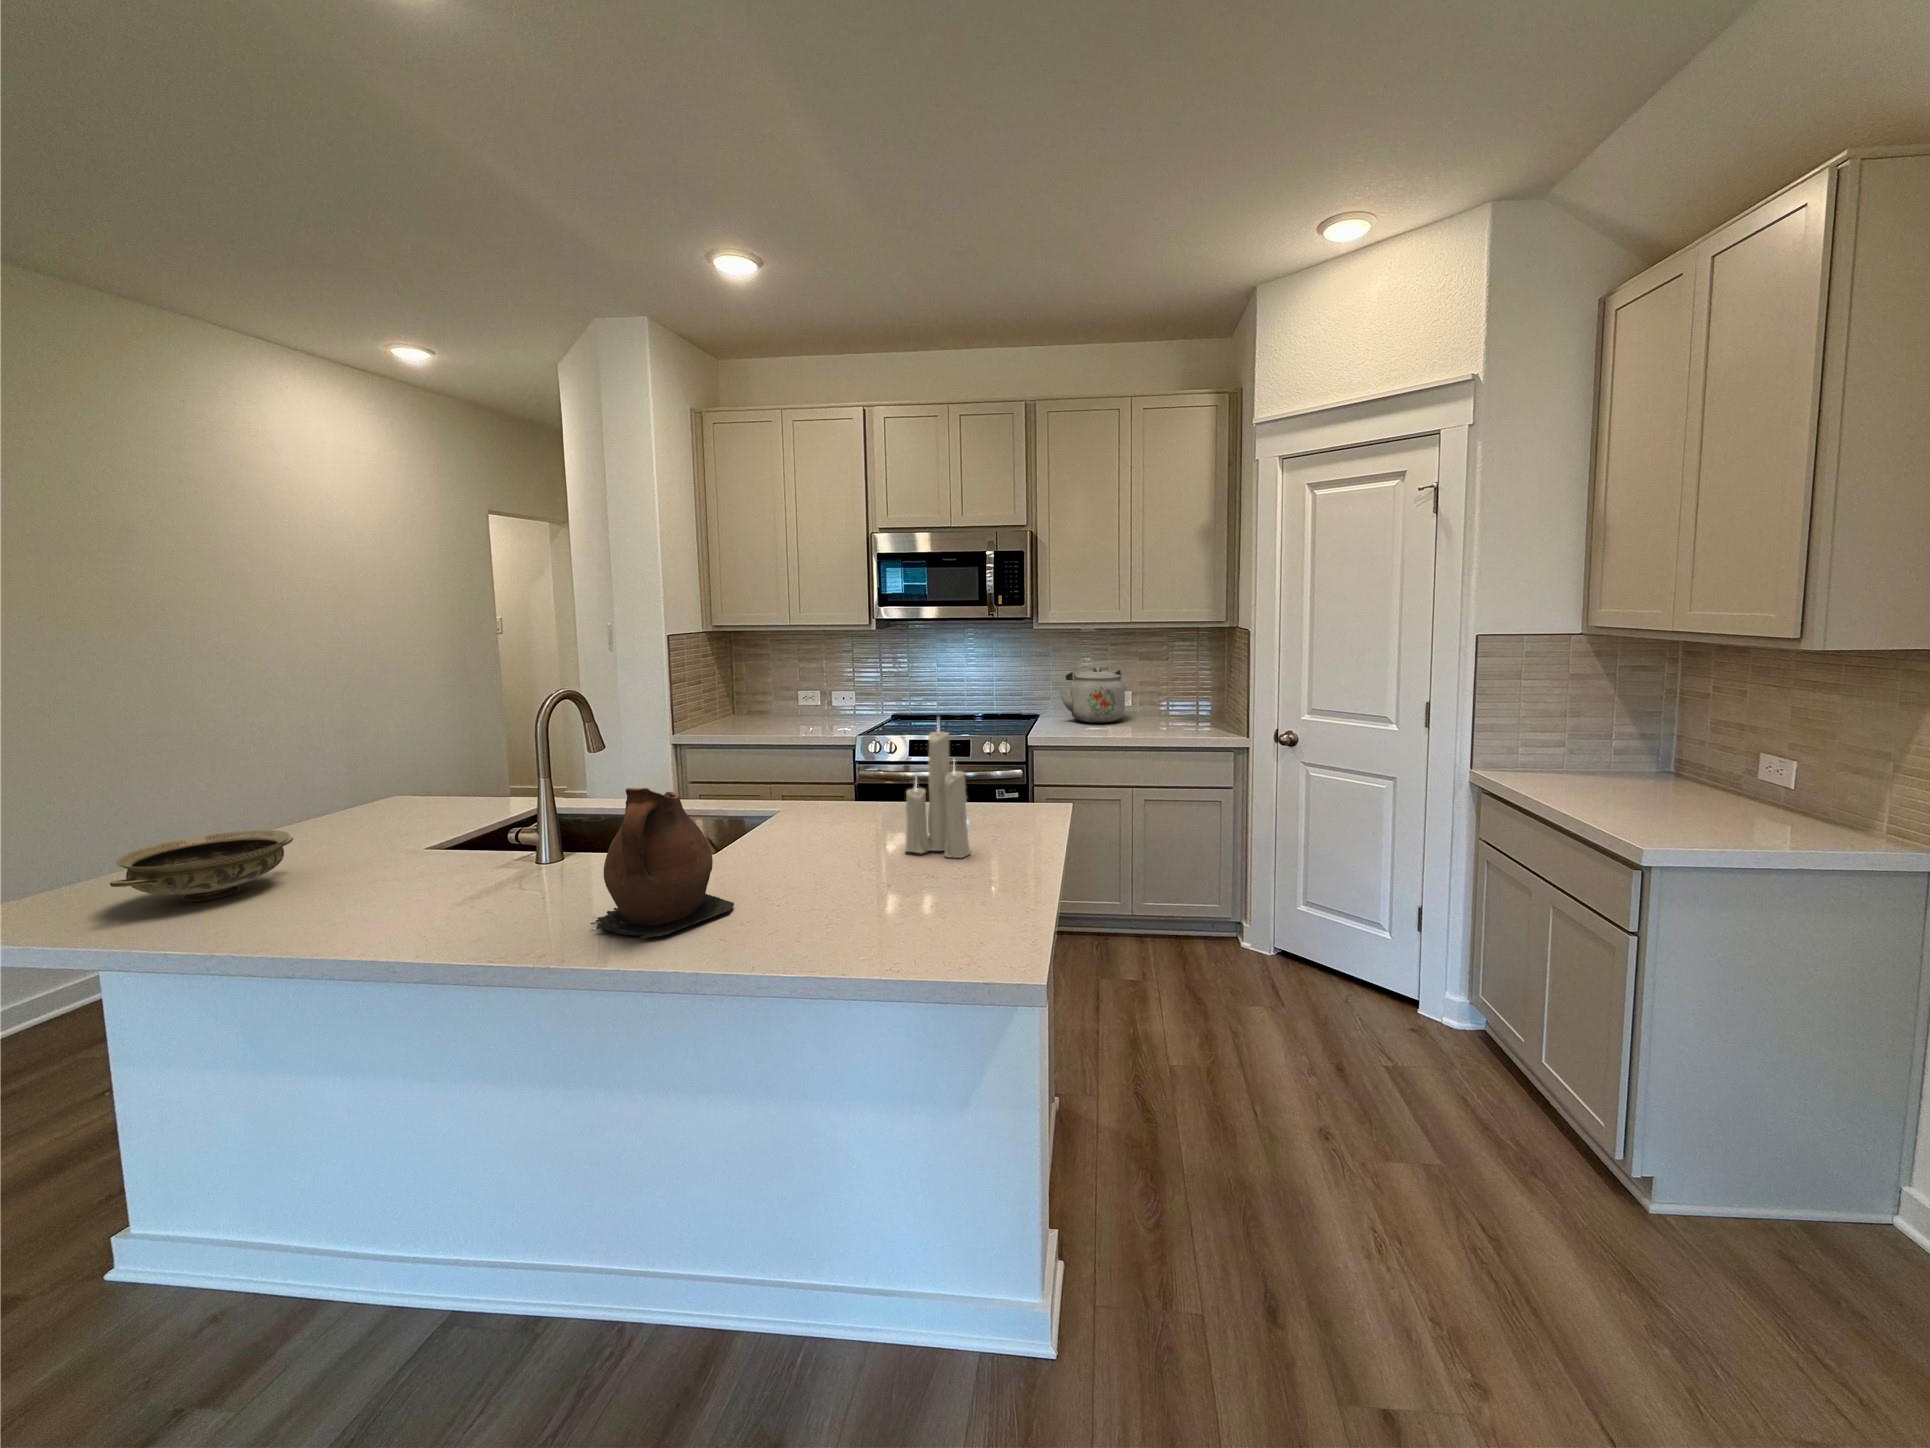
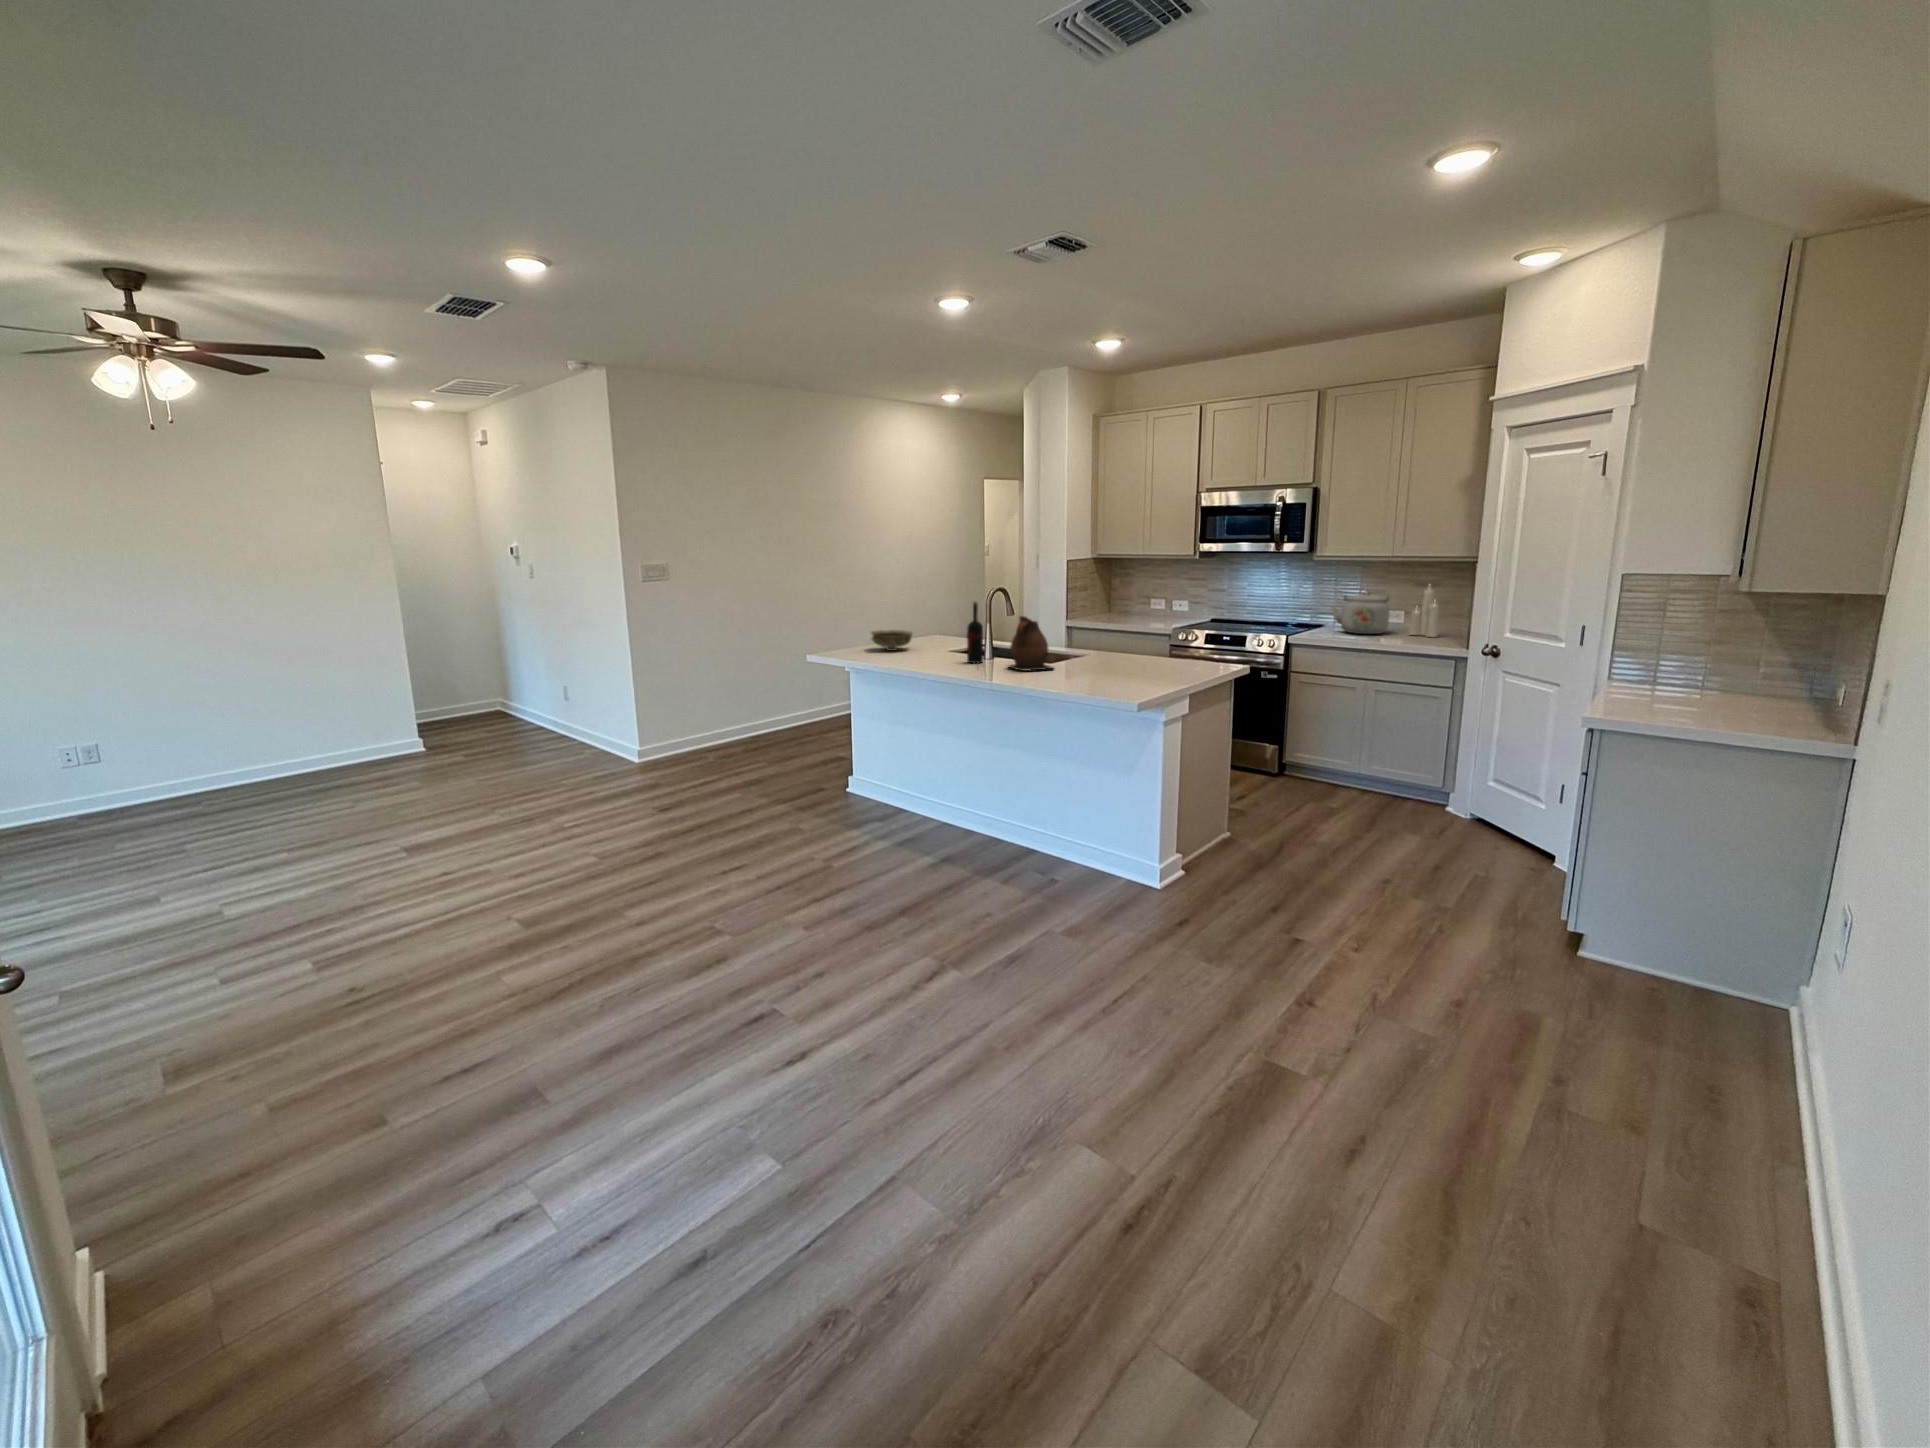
candle: present [905,726,970,858] -> present [1409,590,1439,637]
wine bottle: none [458,753,518,924] -> present [967,602,983,664]

